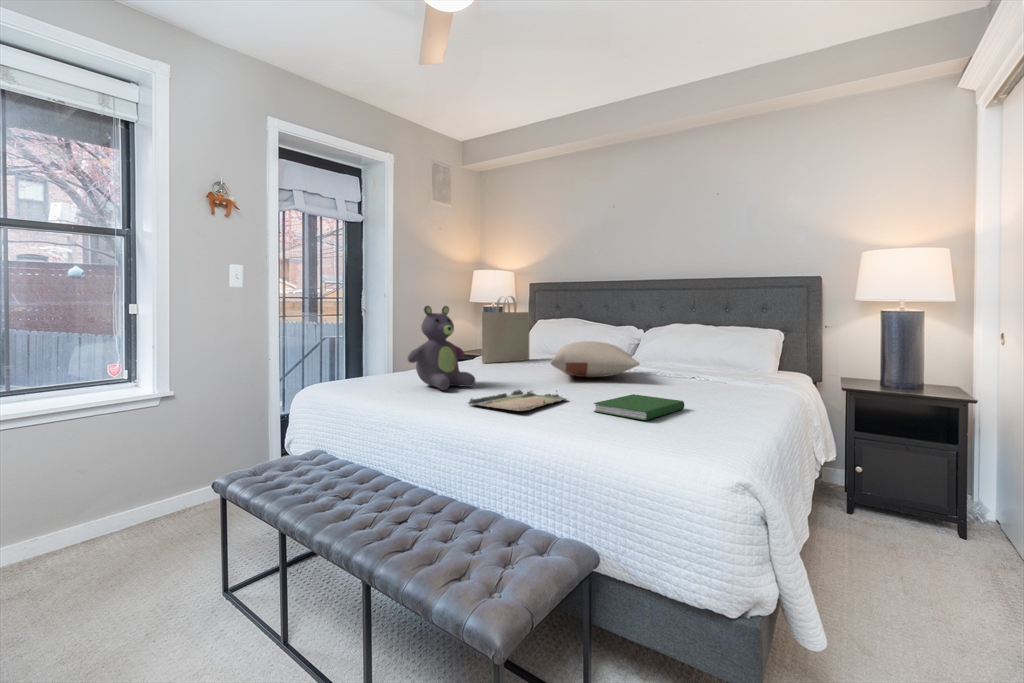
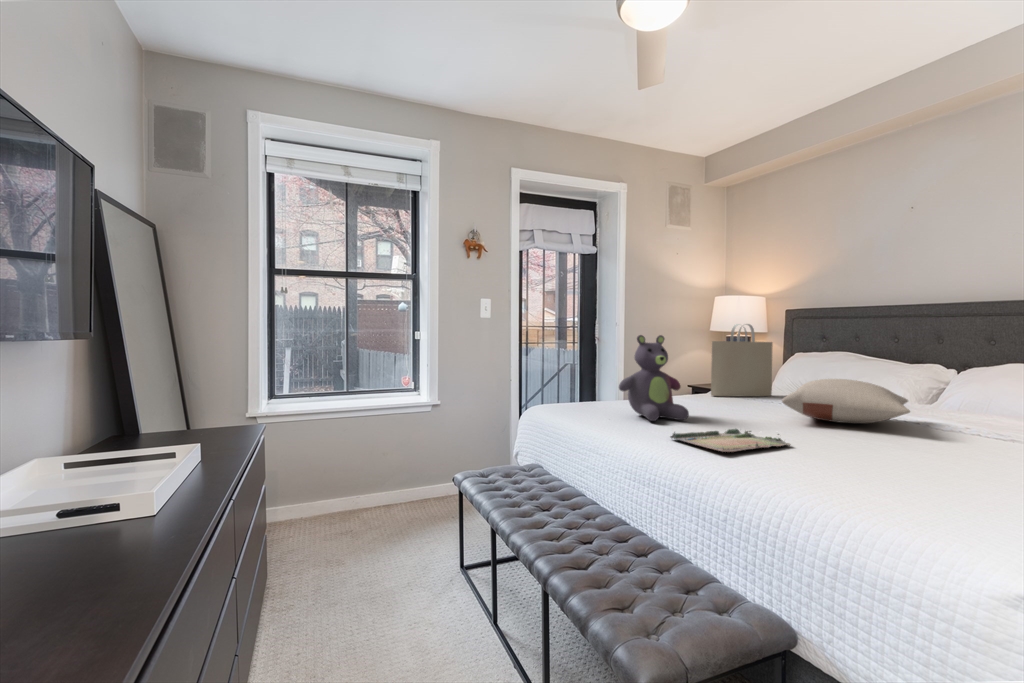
hardcover book: present [594,394,684,420] -> none [818,449,961,482]

